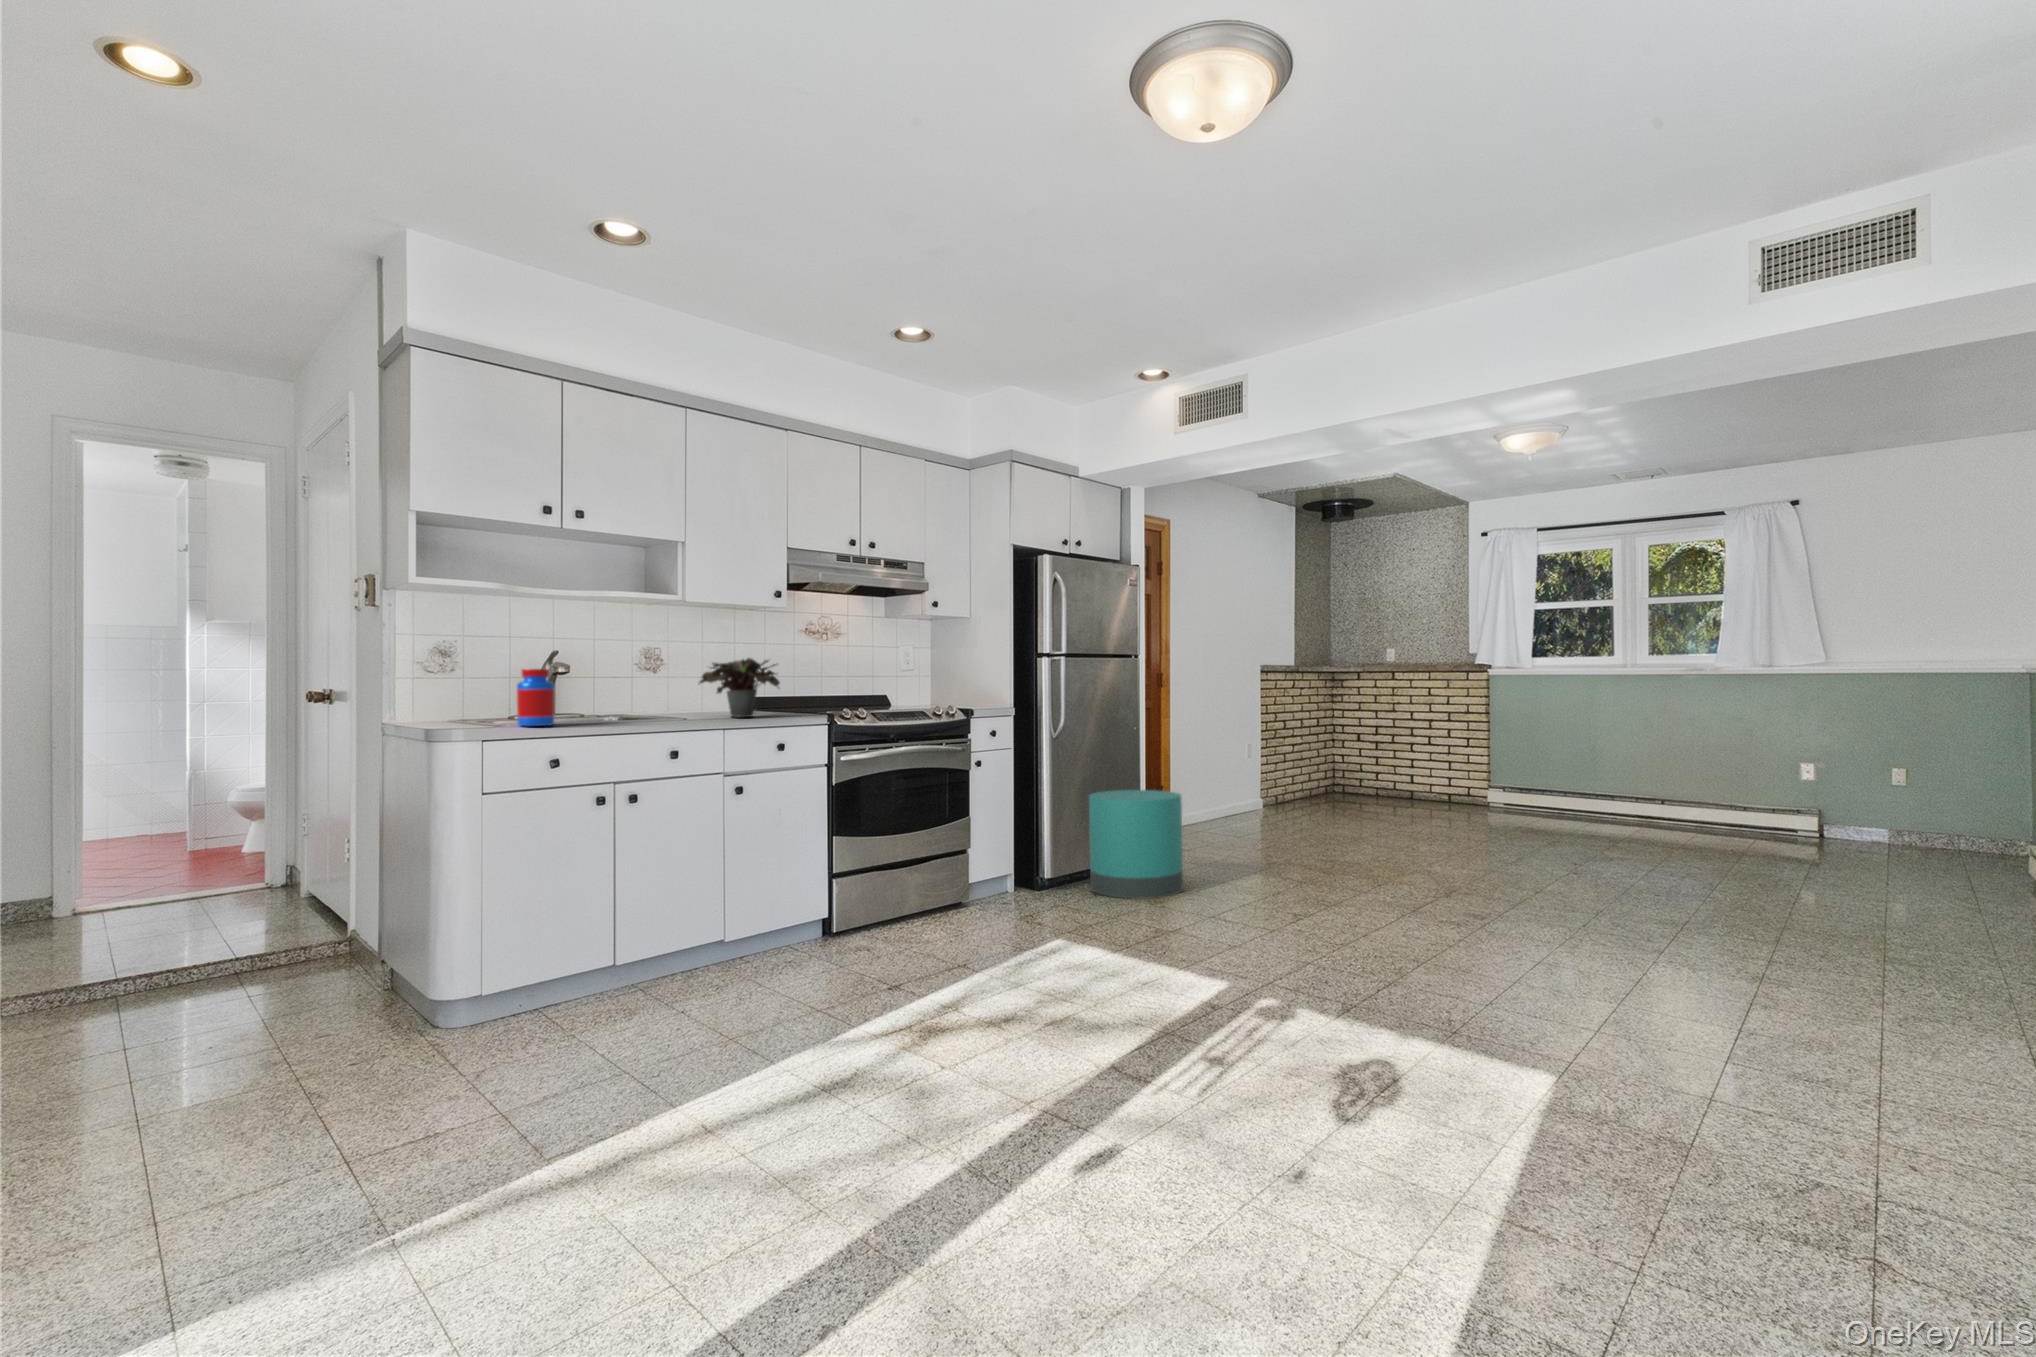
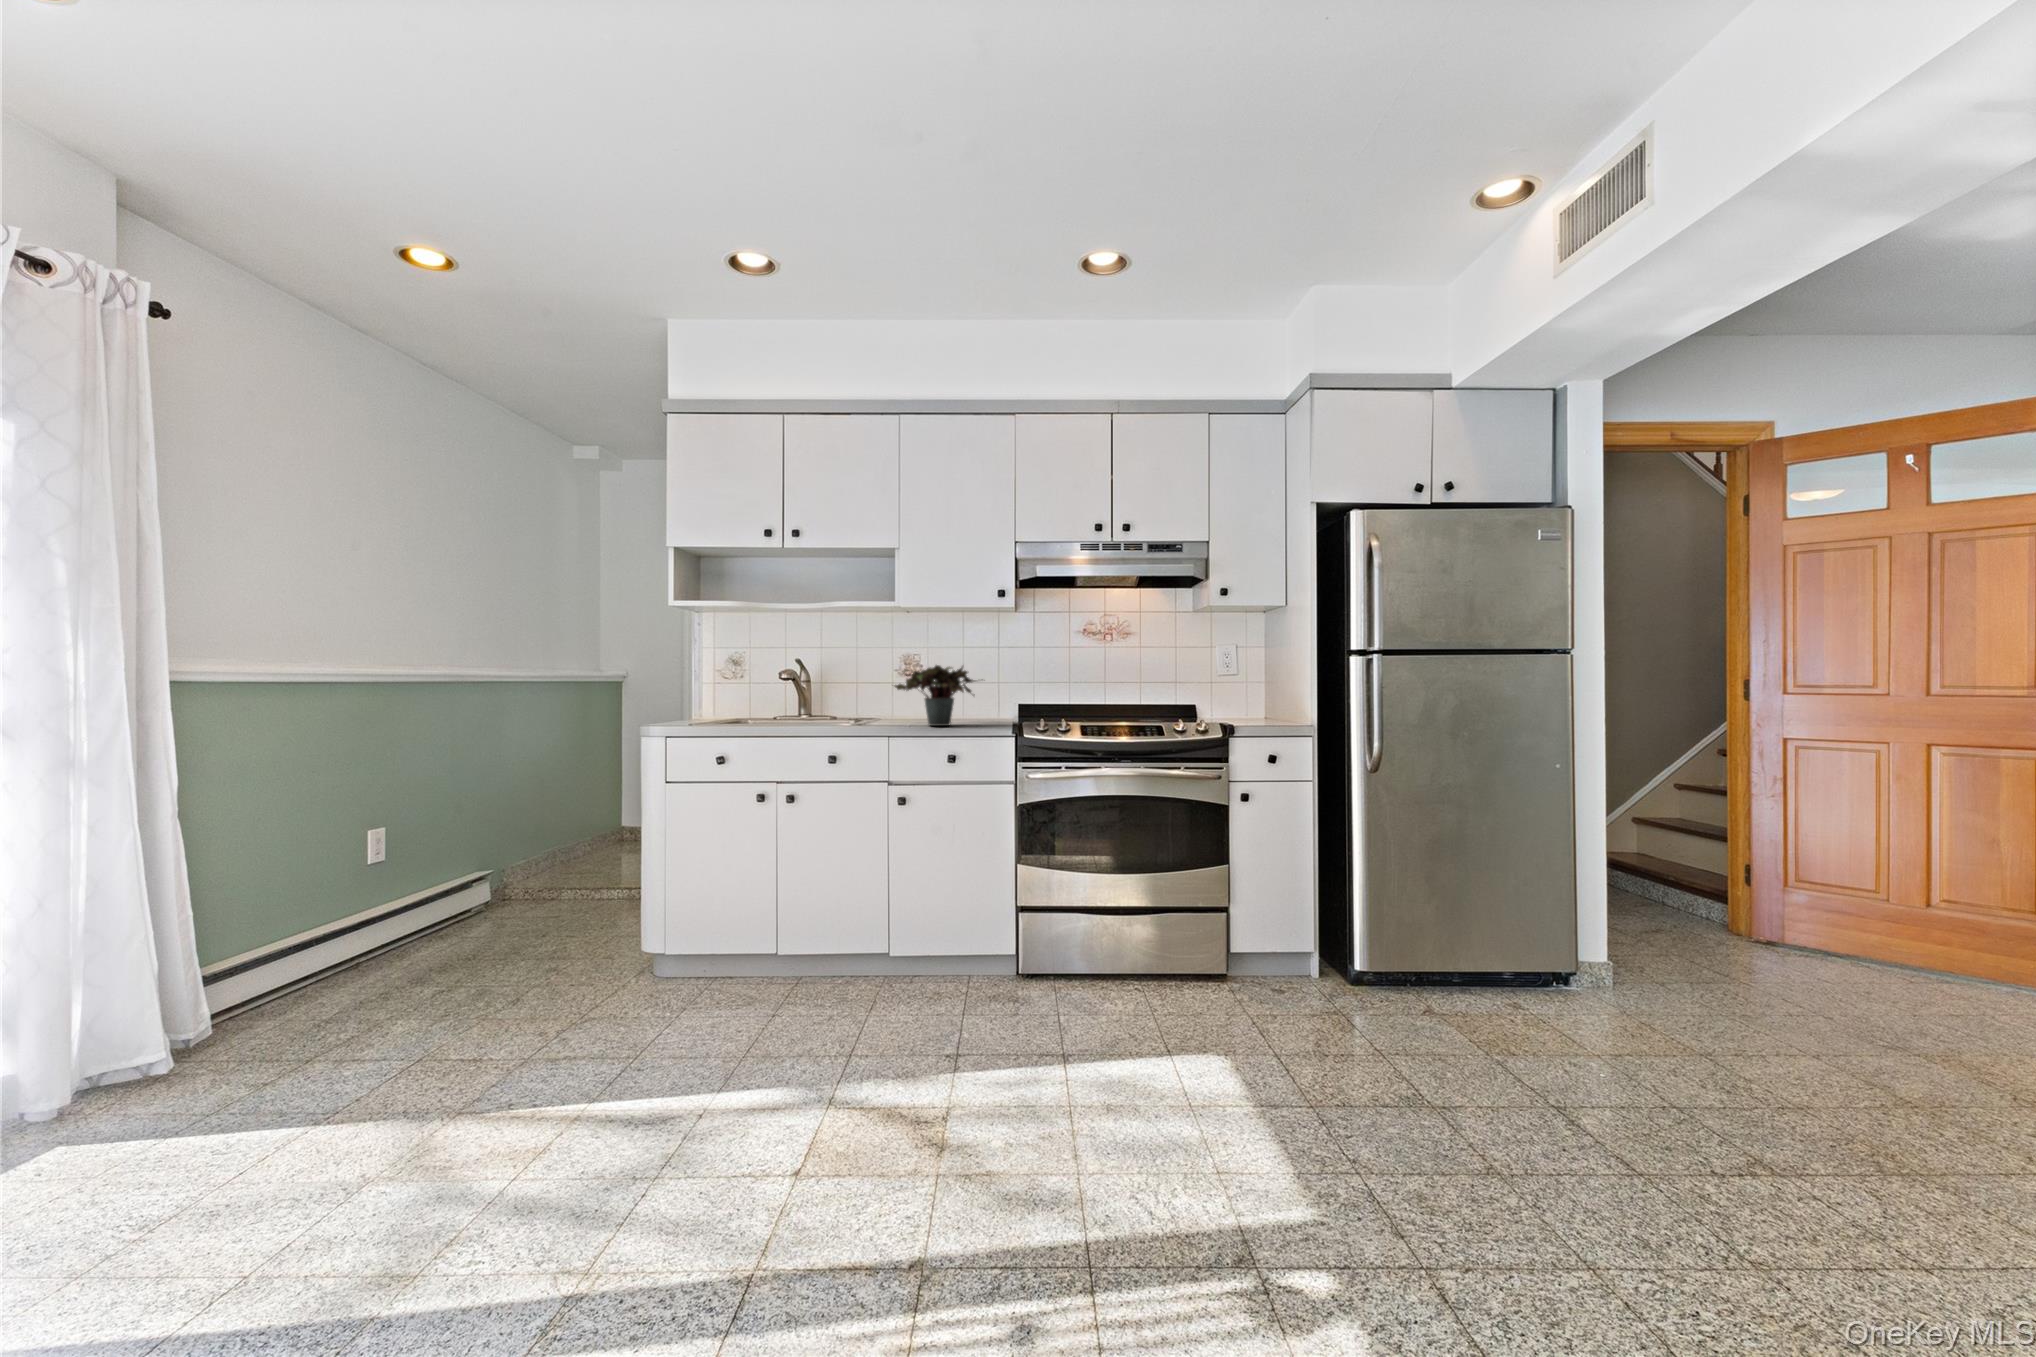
jar: present [517,669,555,726] -> none [714,678,744,727]
trash can: present [1089,790,1183,899] -> none [1416,857,1582,1042]

